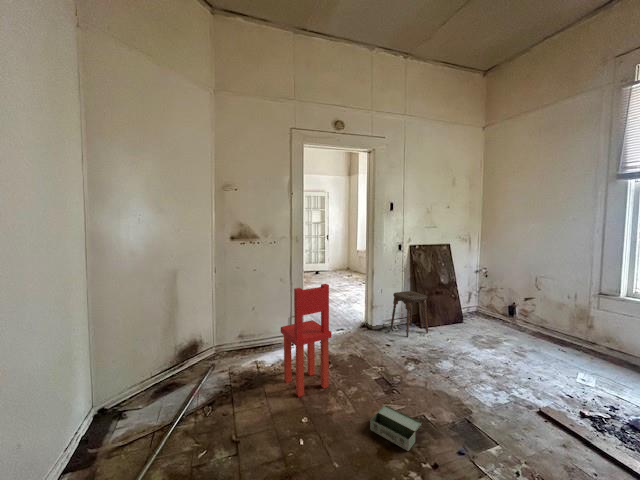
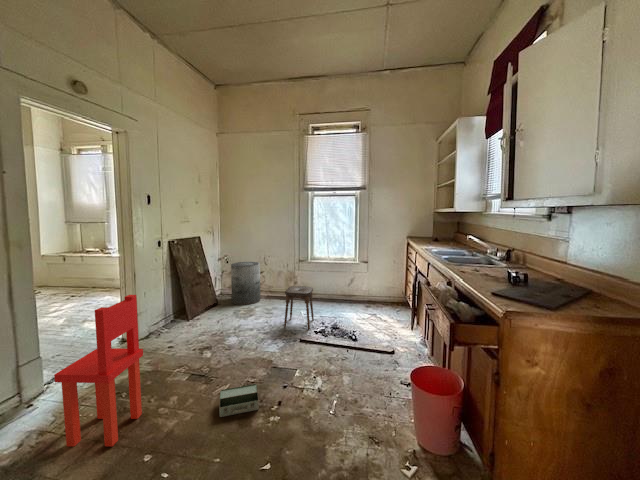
trash can: none [482,278,527,336] -> present [231,262,260,305]
stool: present [391,291,428,337] -> present [284,286,314,329]

